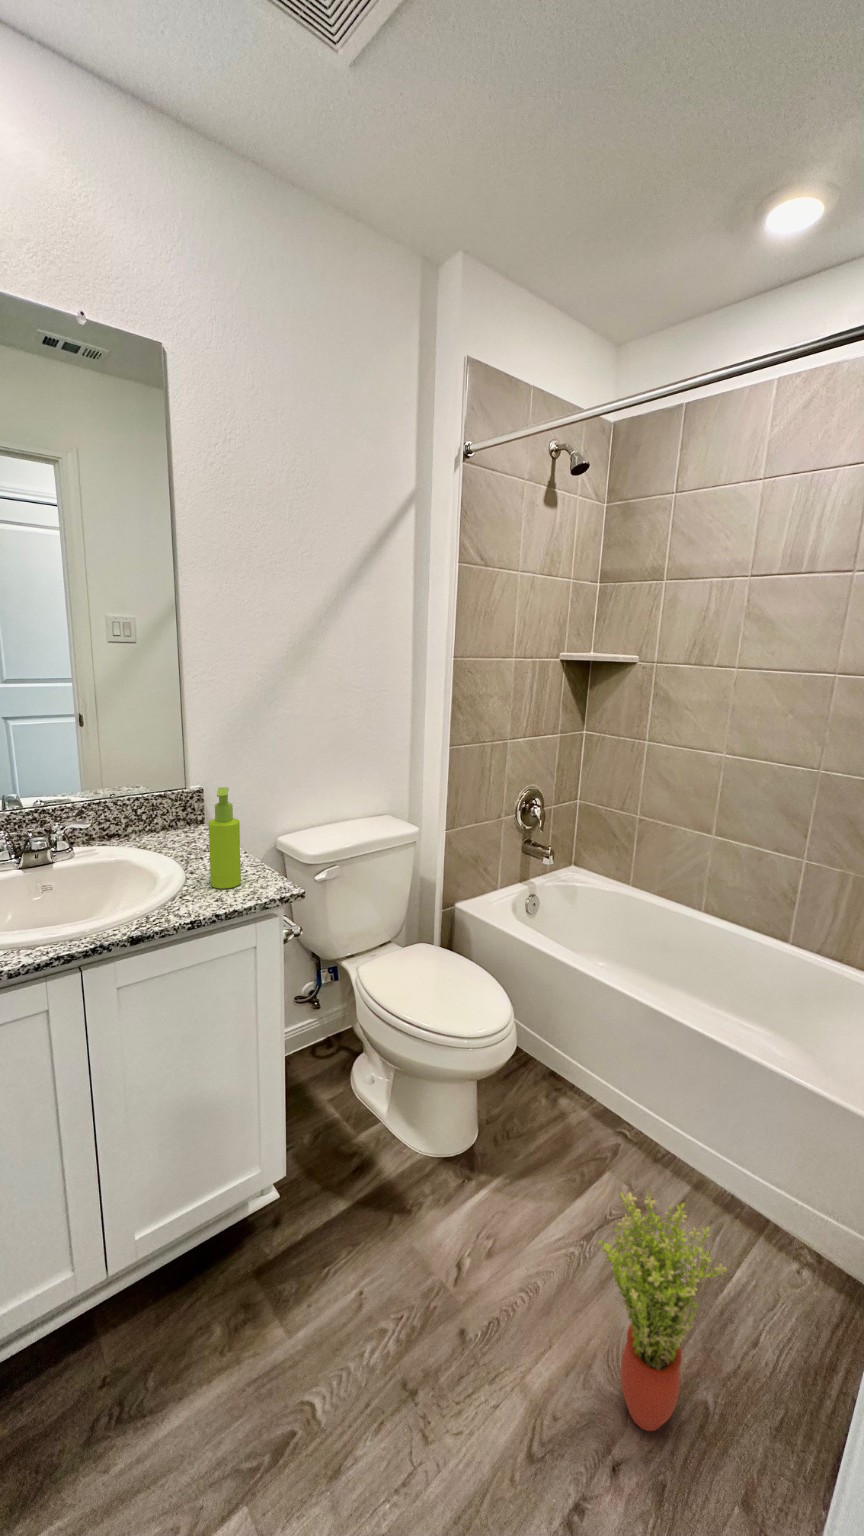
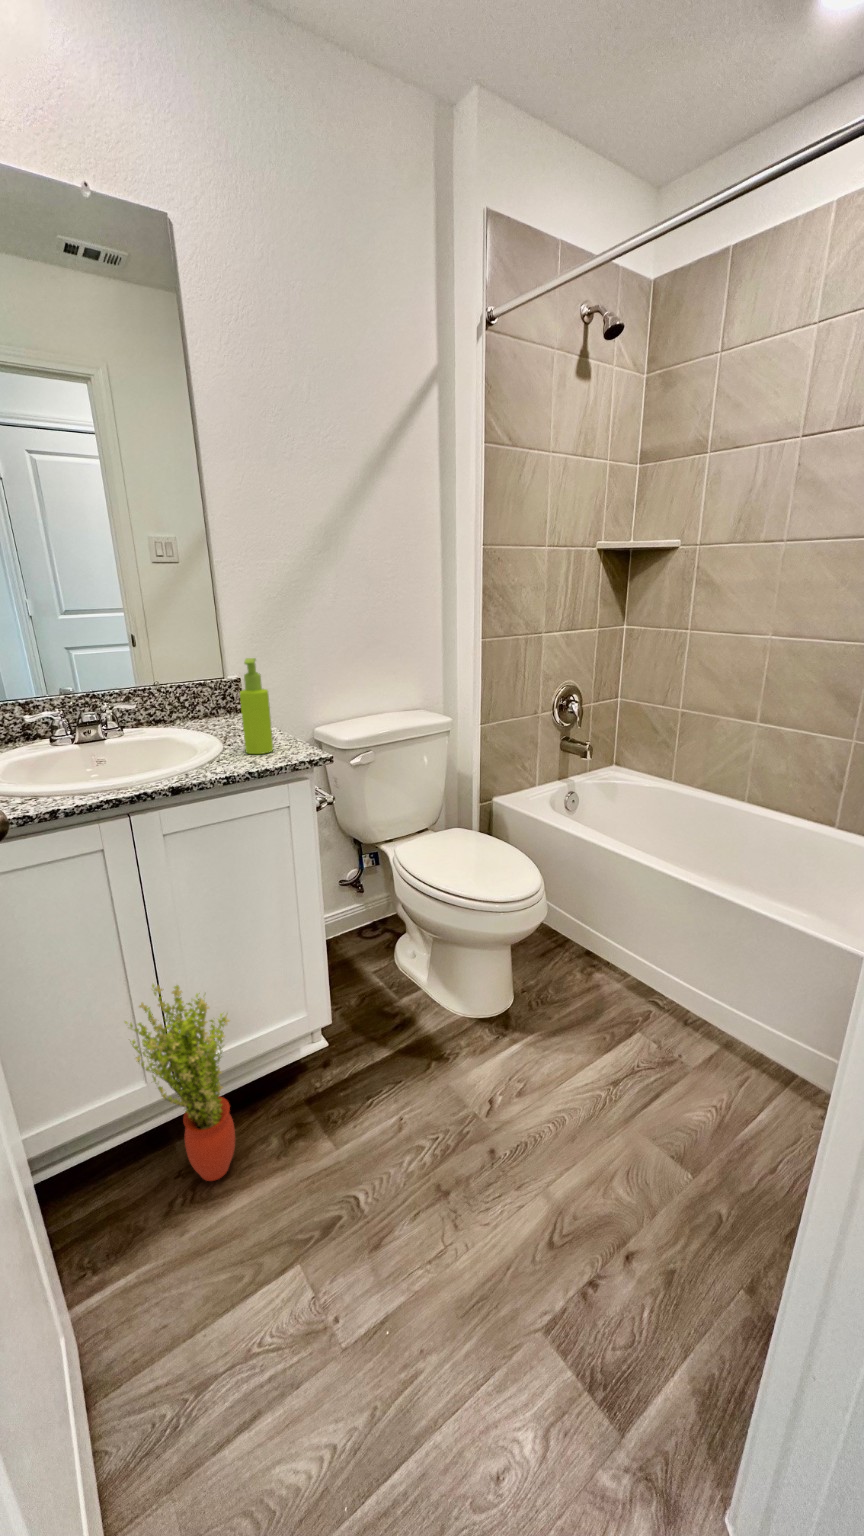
potted plant: present [598,1193,727,1431] -> present [125,984,235,1181]

